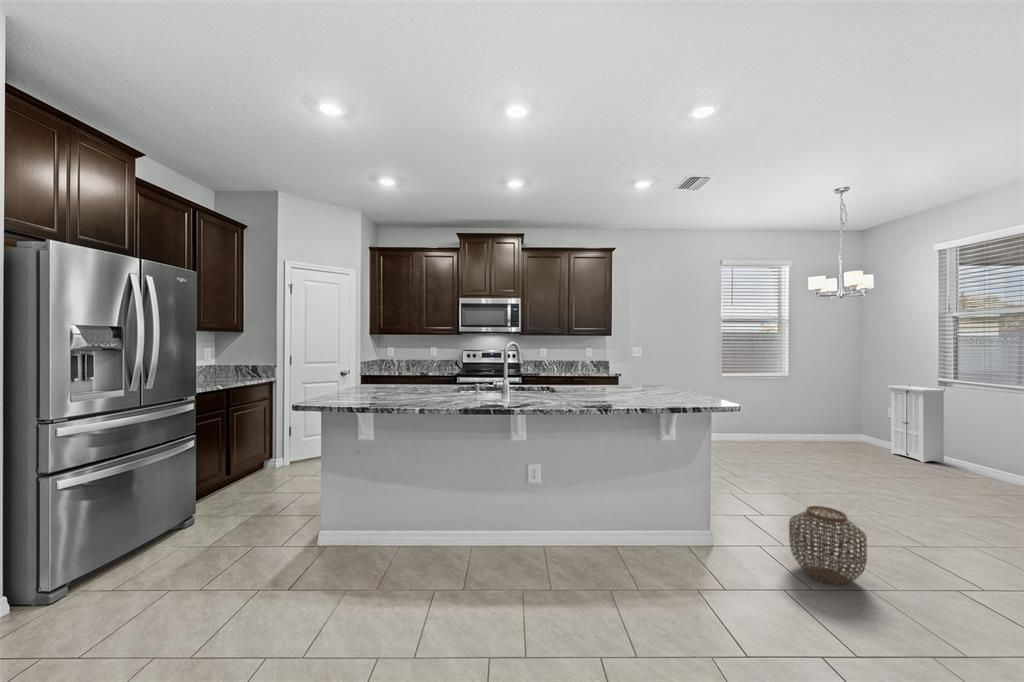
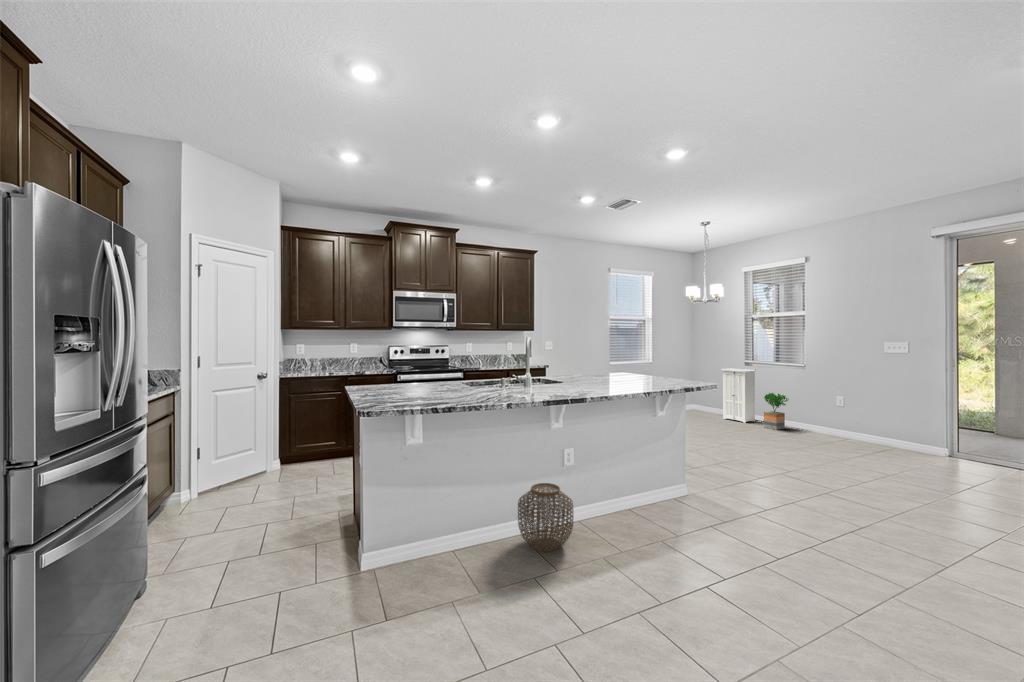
potted tree: none [948,423,1000,478] -> present [764,393,789,430]
woven basket: present [789,506,867,585] -> present [518,483,573,552]

